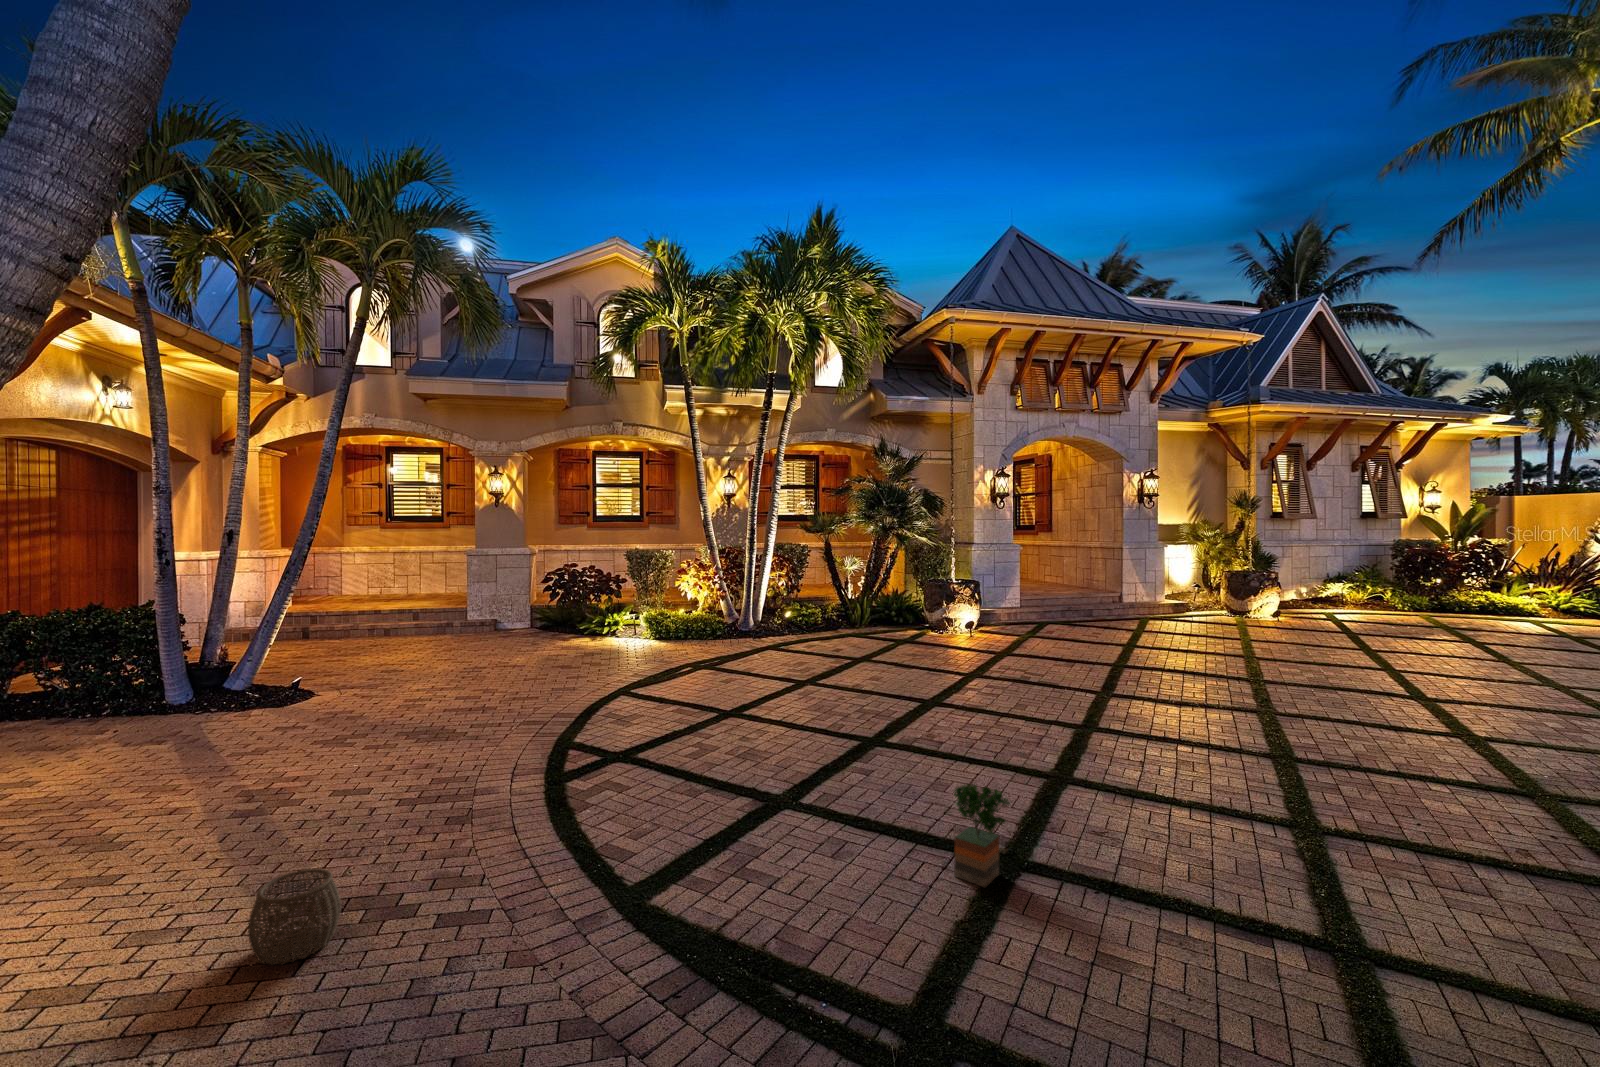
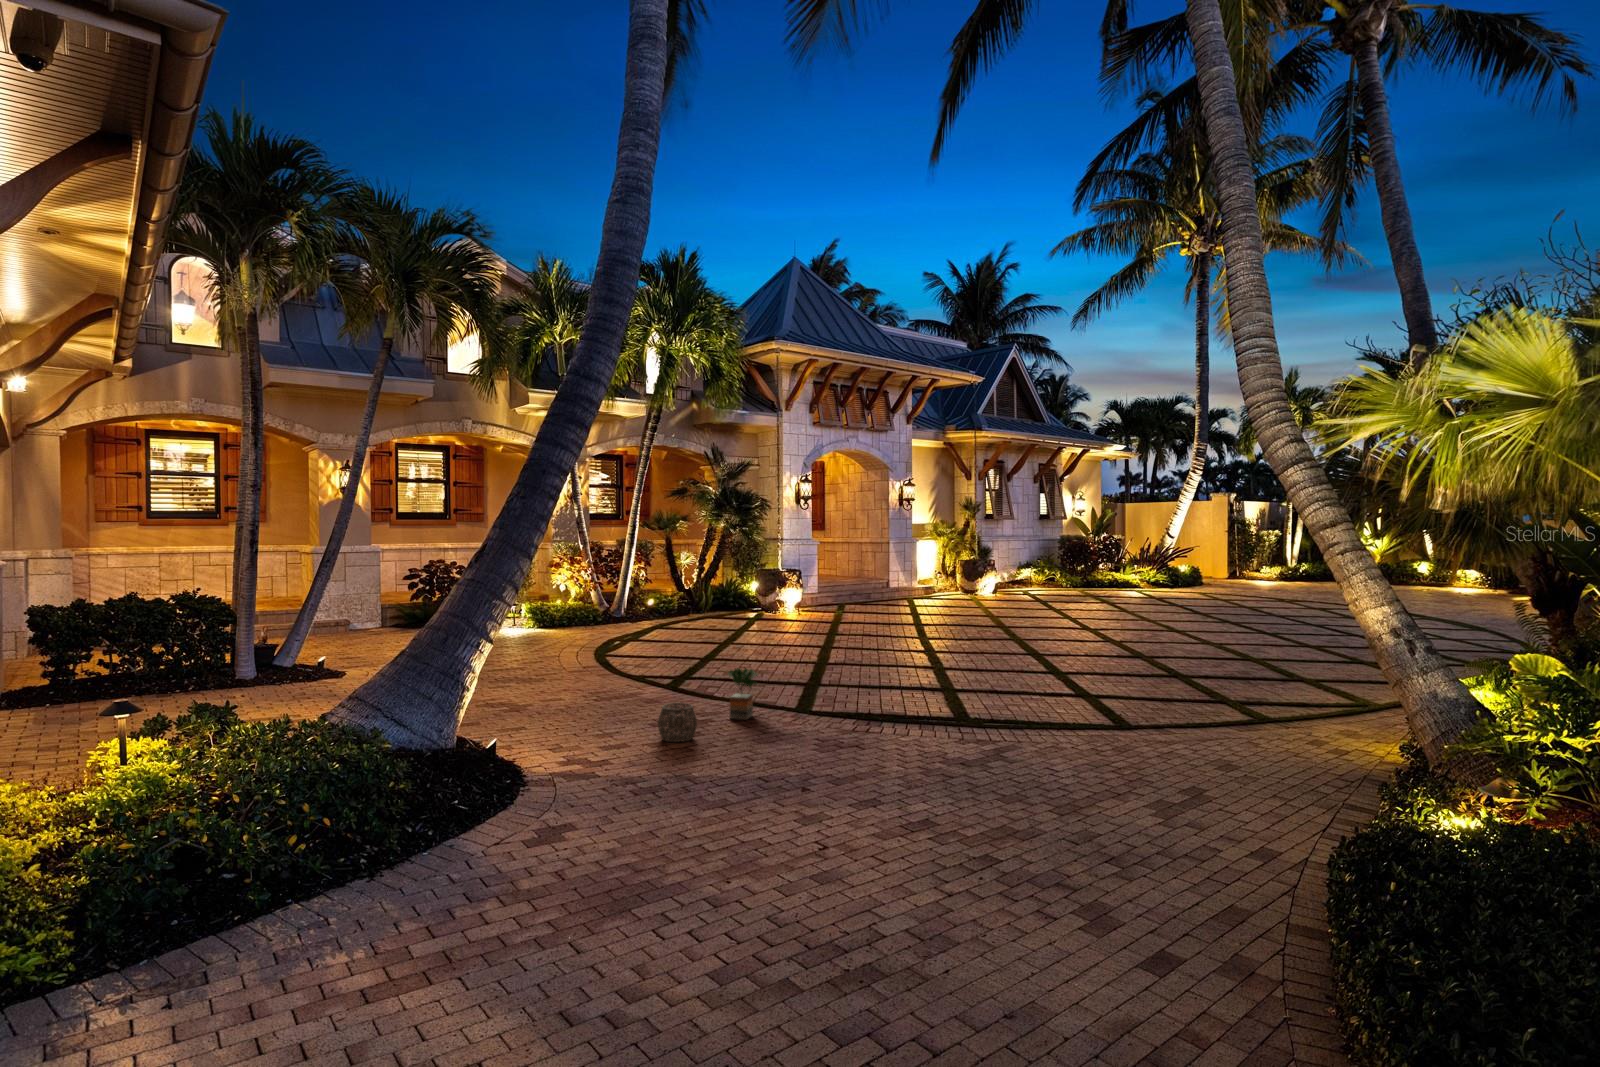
potted tree: present [954,784,1010,888] -> present [728,668,757,720]

